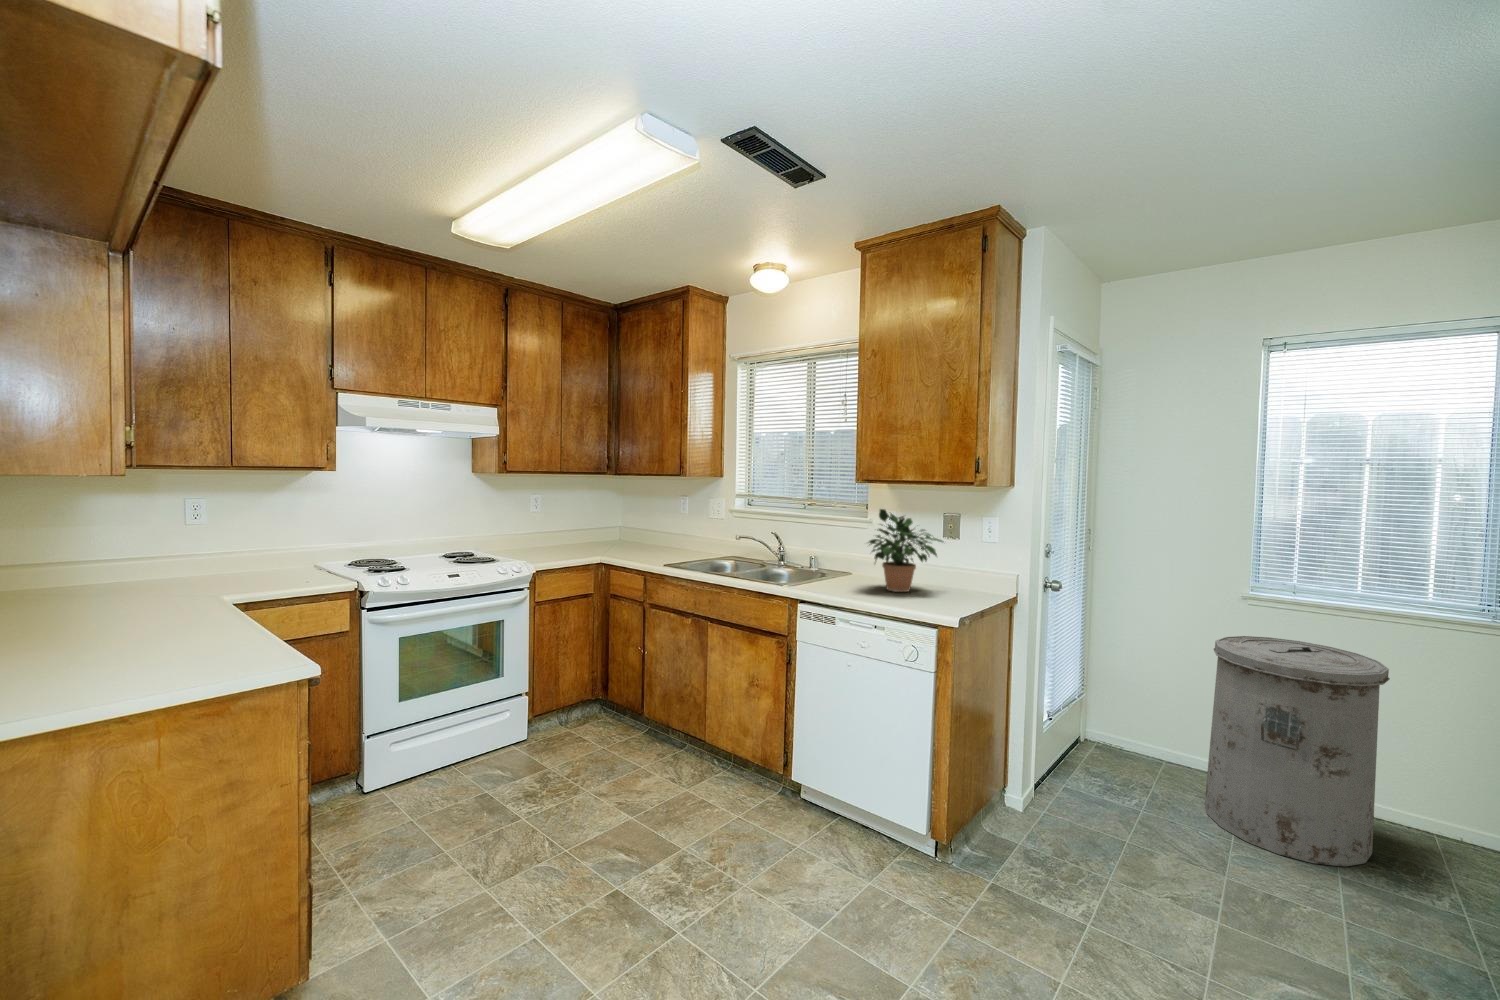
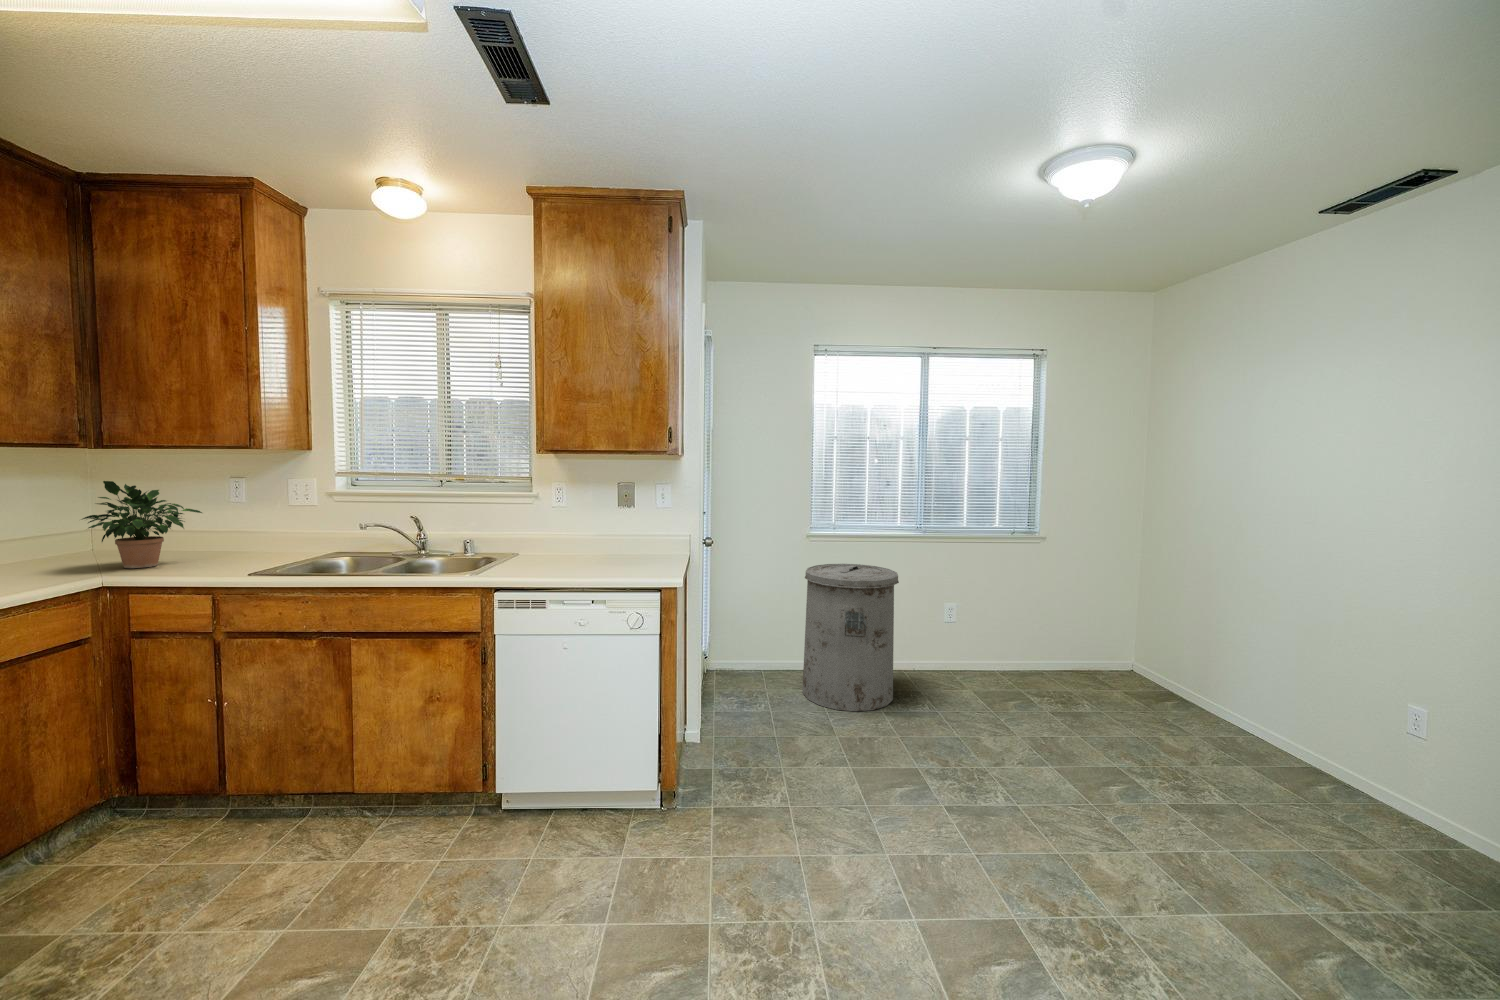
potted plant: present [869,509,944,592] -> present [83,481,202,568]

